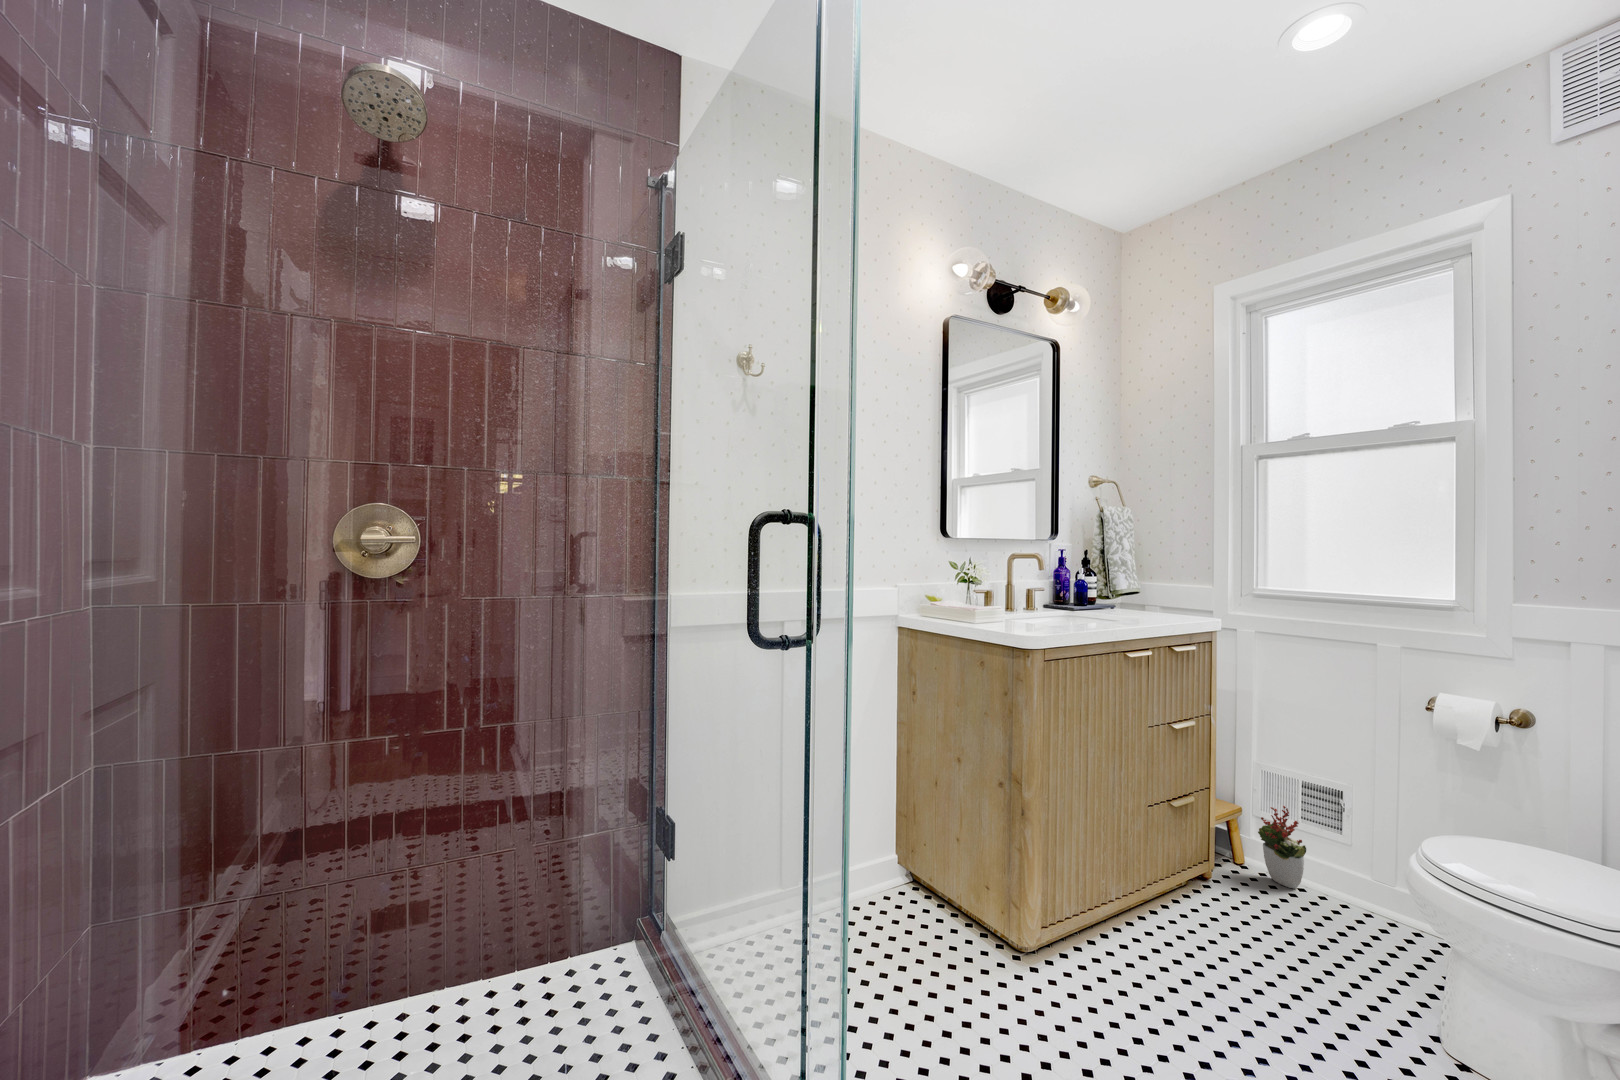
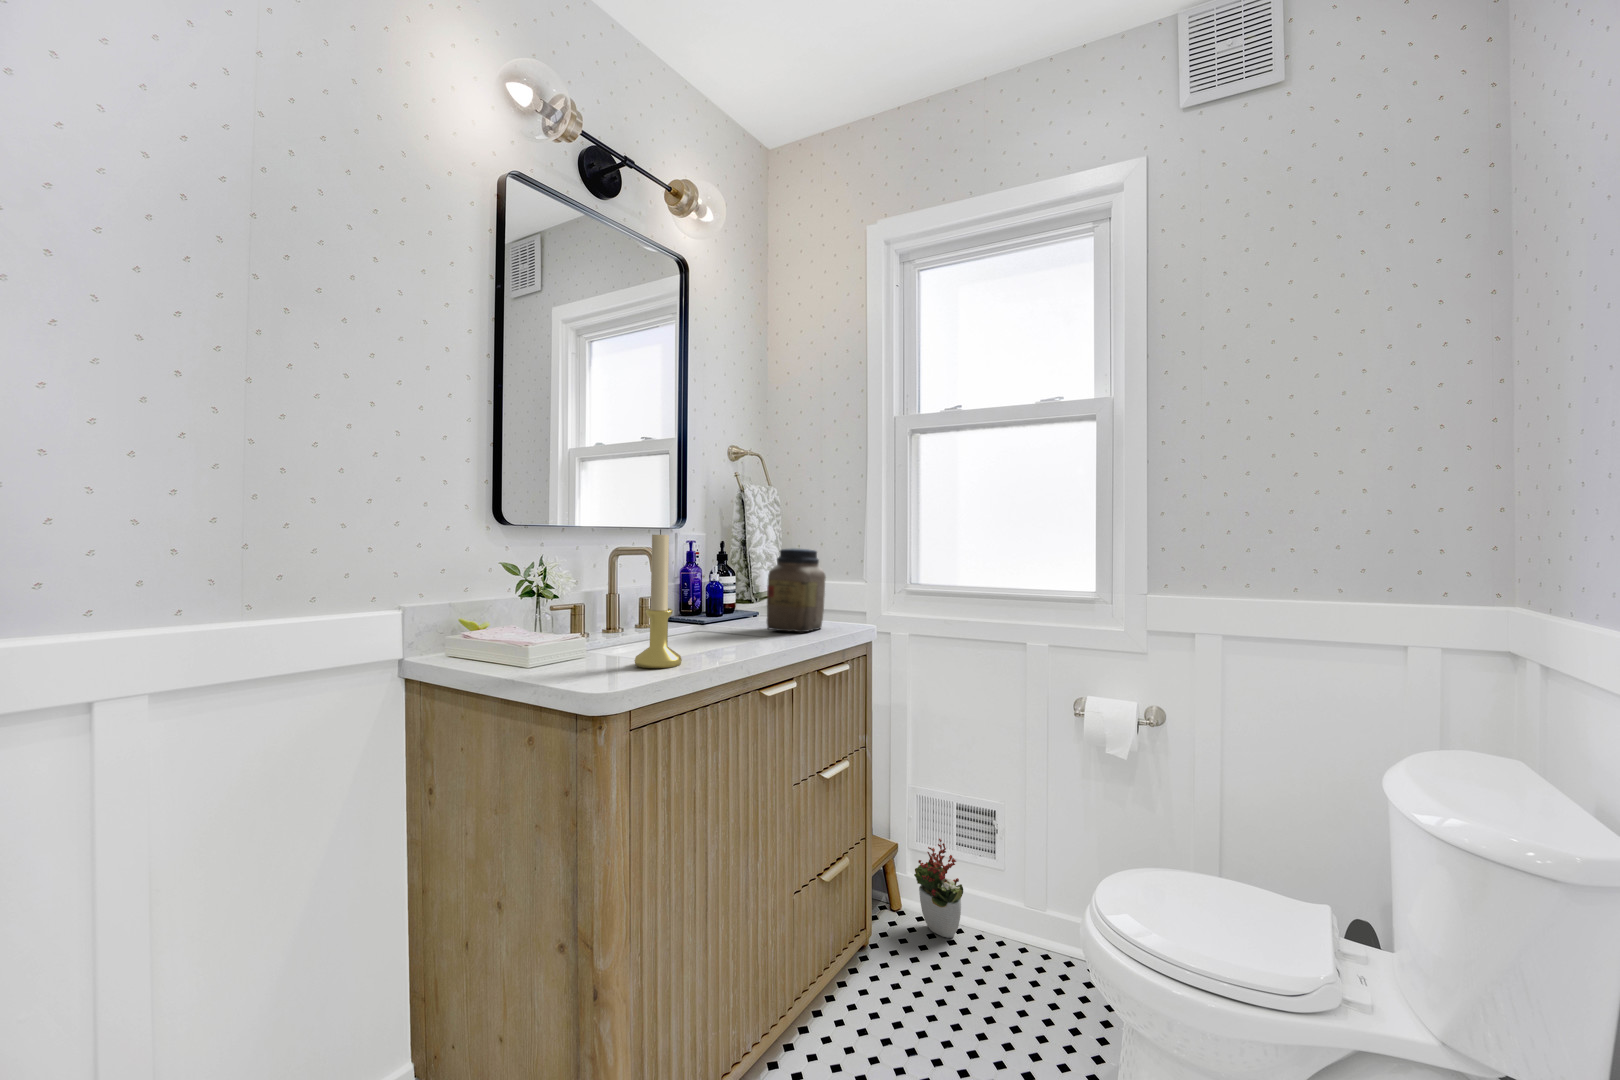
candle holder: none [1037,542,1069,630] -> present [634,529,682,668]
jar: none [1125,556,1175,619] -> present [767,548,826,632]

